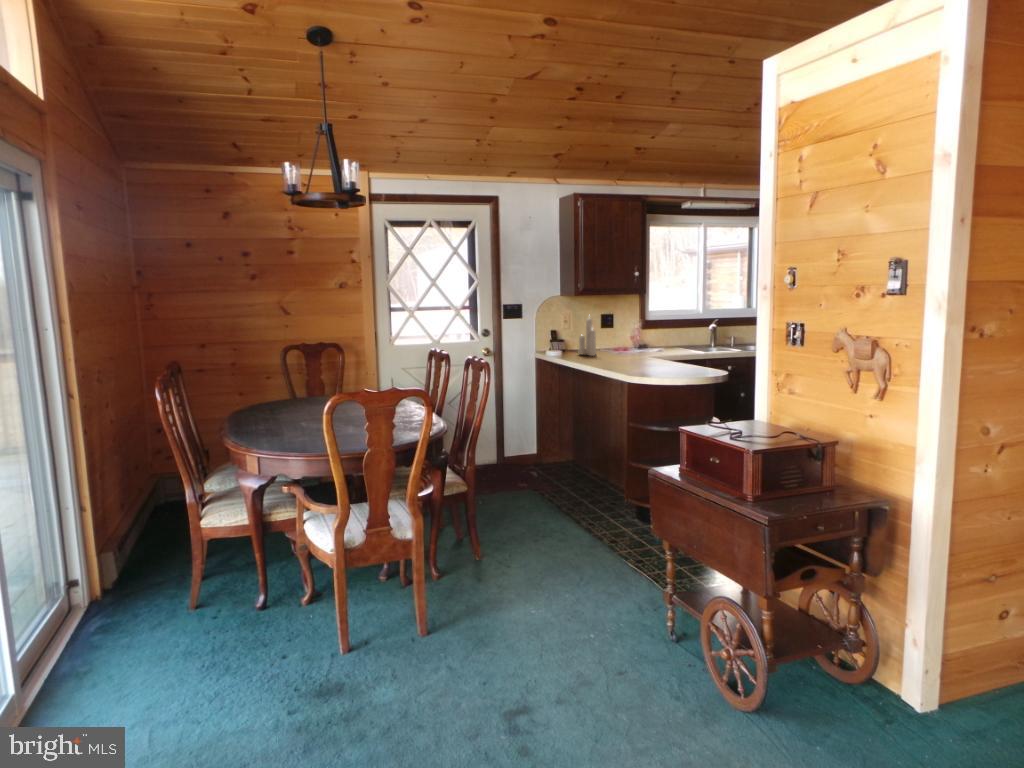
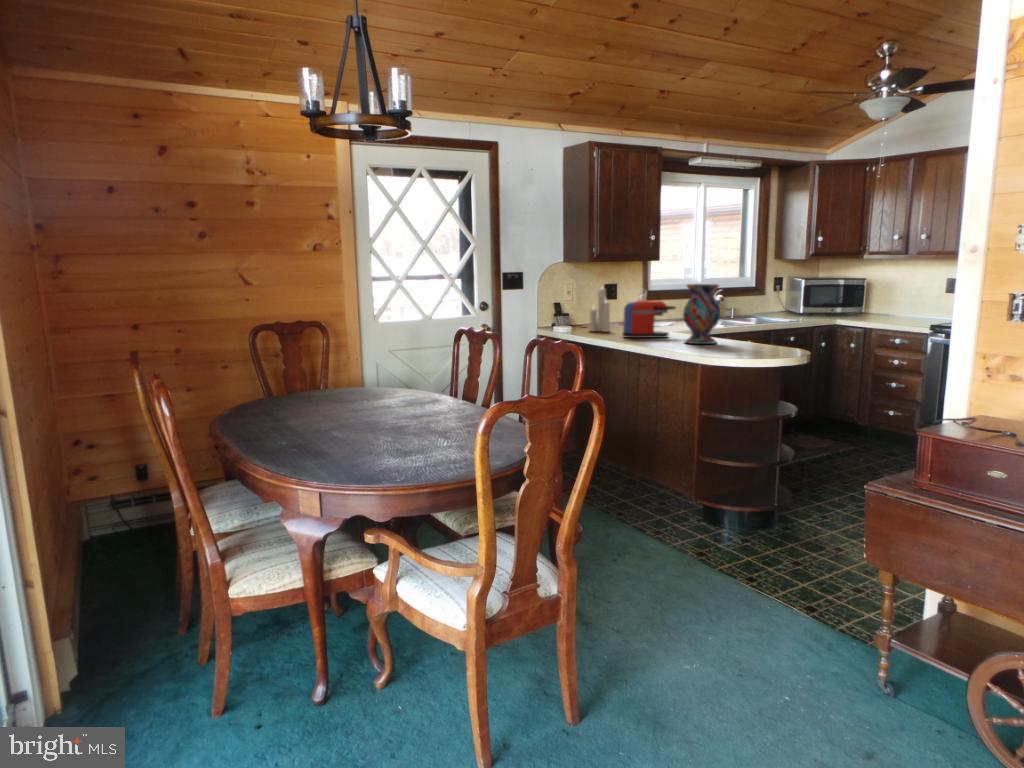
vase: none [654,317,687,371] -> present [683,284,720,344]
coffee maker: none [604,330,651,363] -> present [622,301,676,338]

